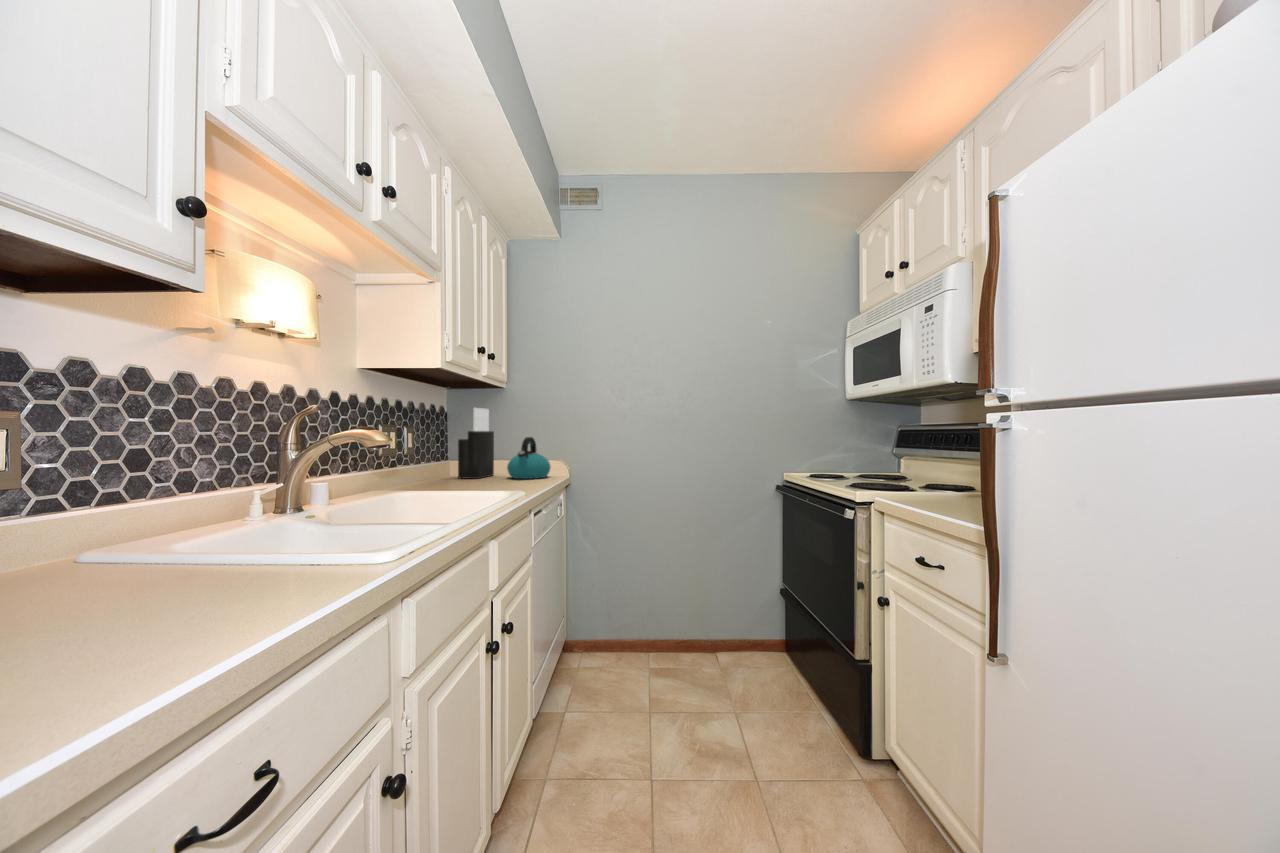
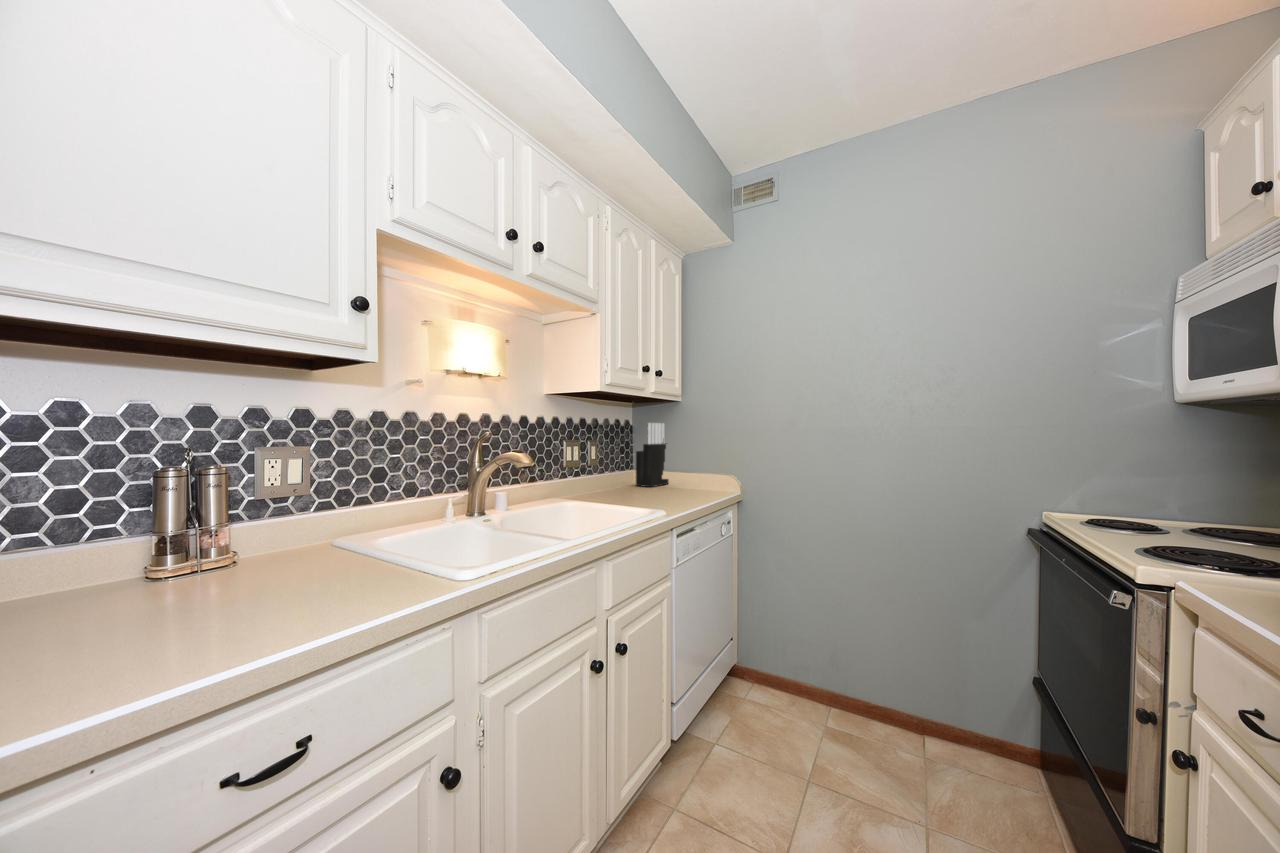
kettle: present [507,437,550,479] -> none [675,451,716,491]

